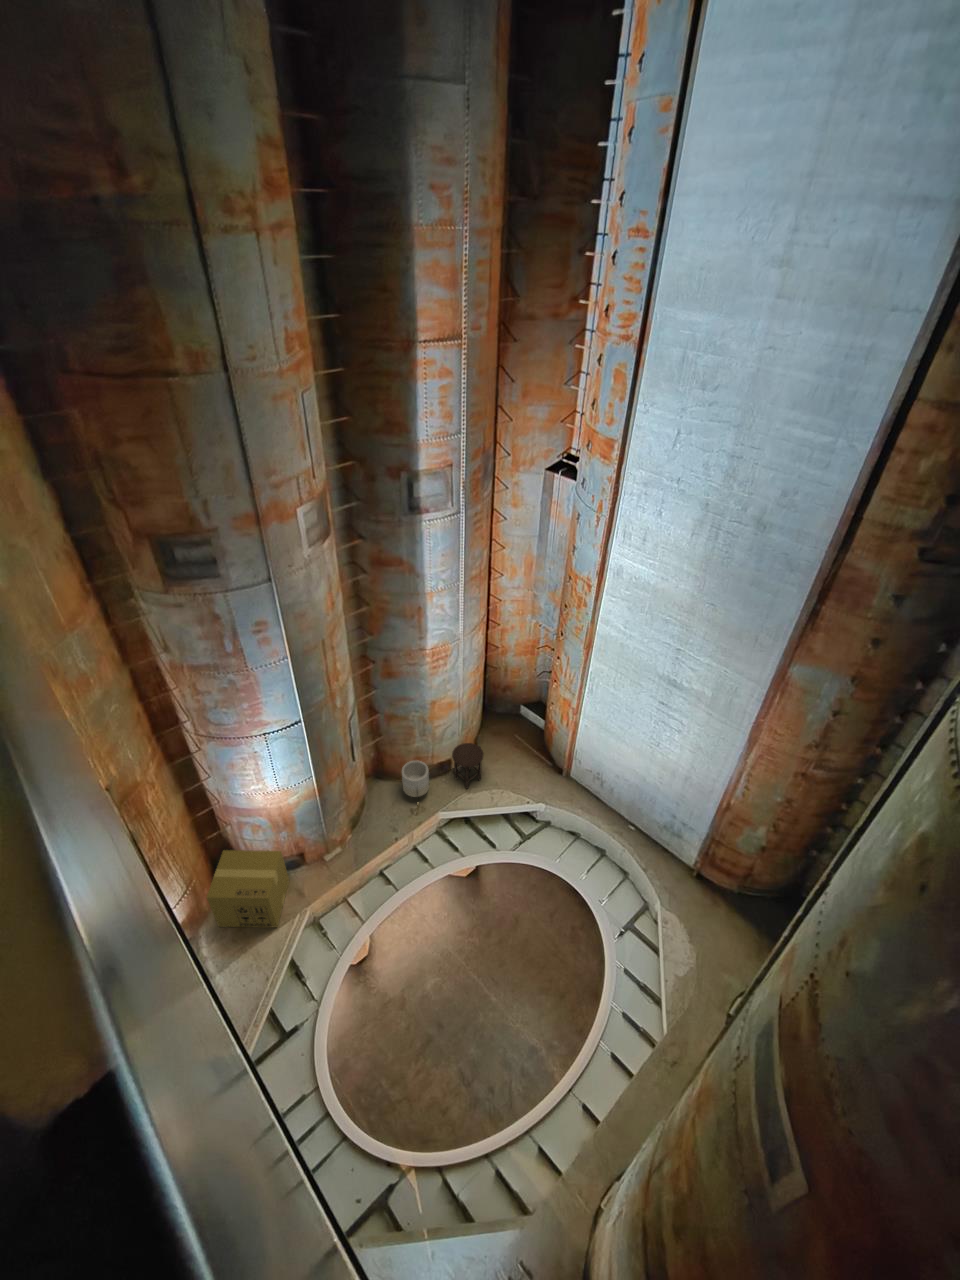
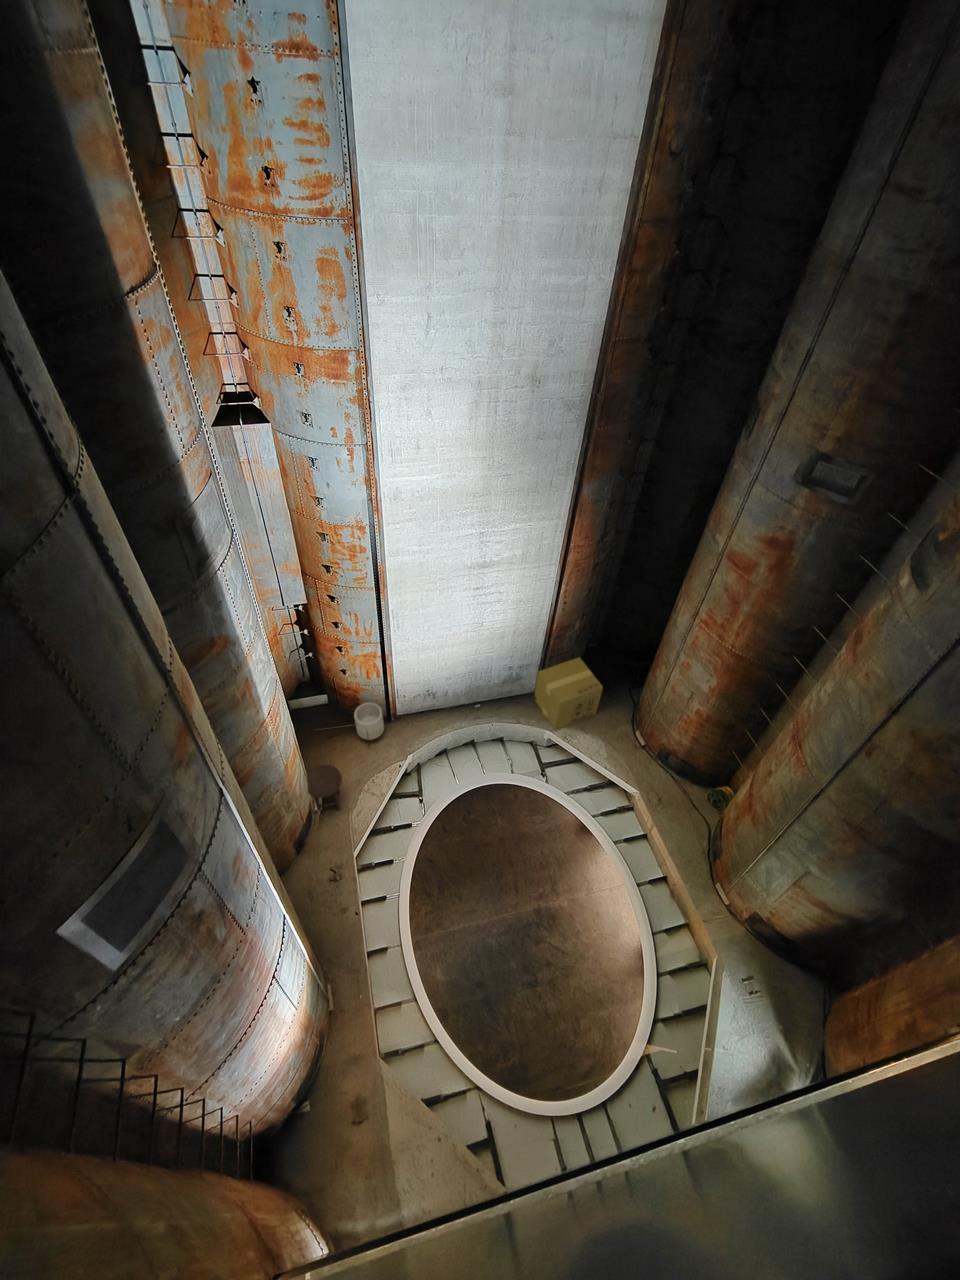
planter: present [402,761,429,797] -> present [354,703,385,741]
cardboard box: present [207,850,289,928] -> present [534,657,603,730]

